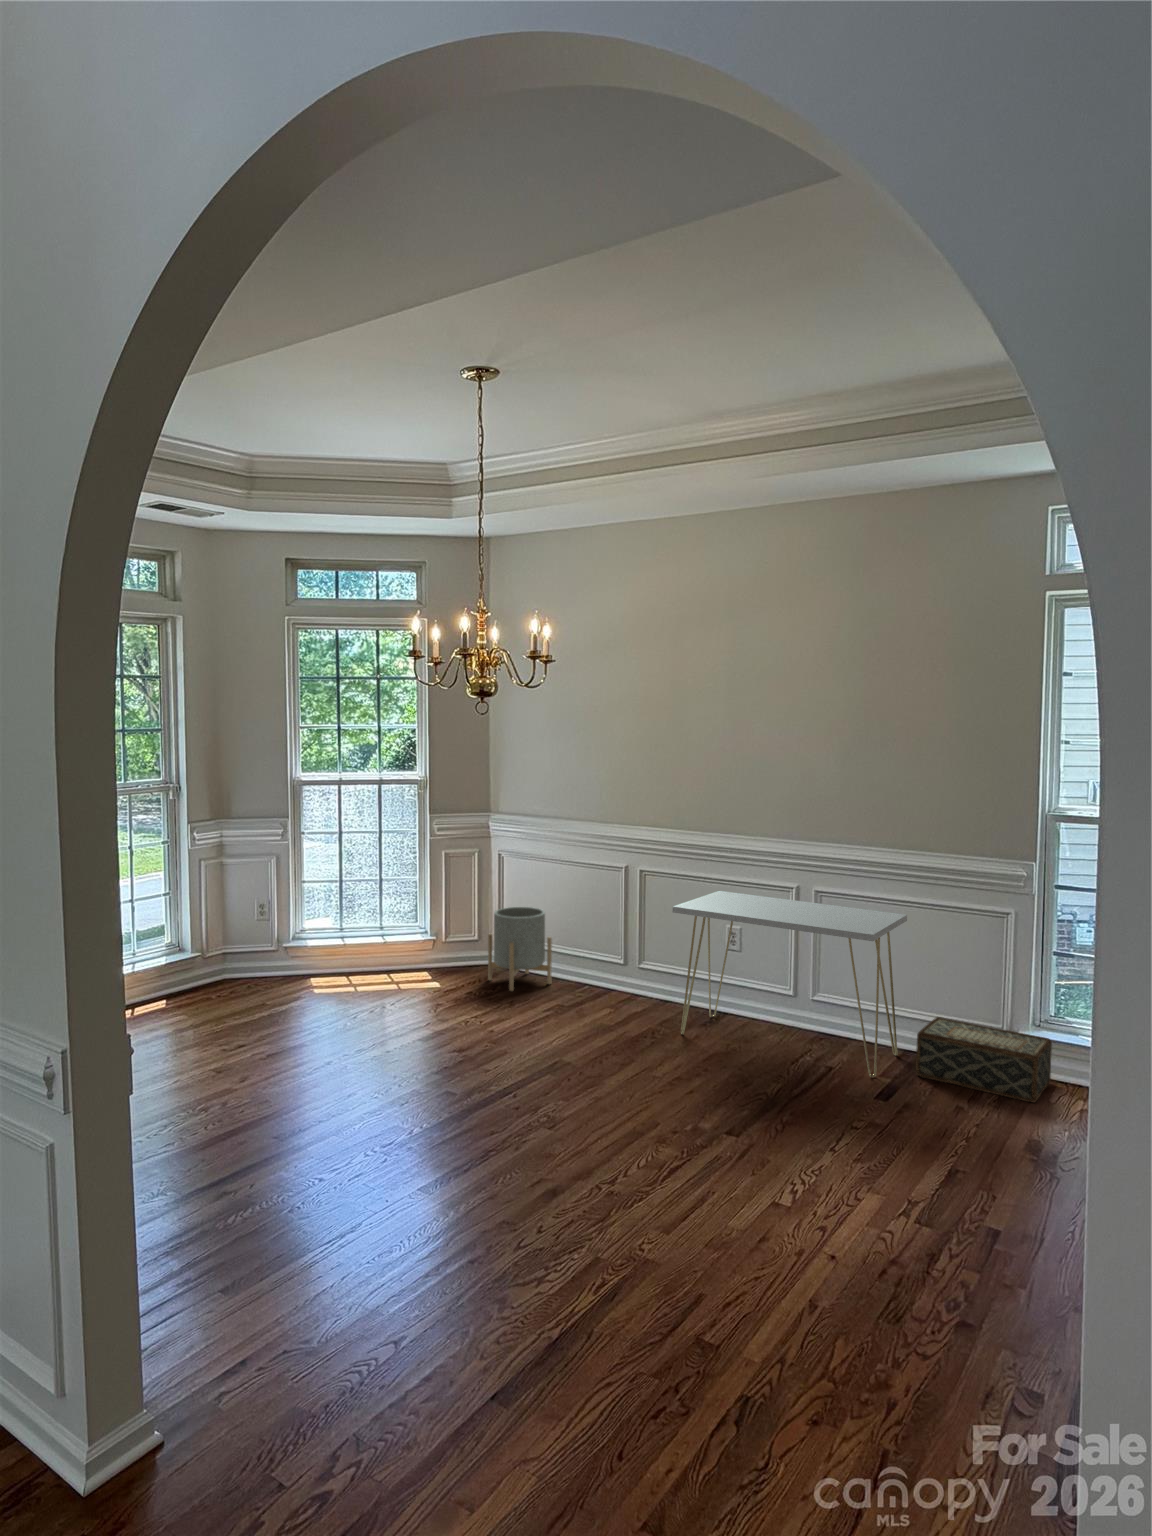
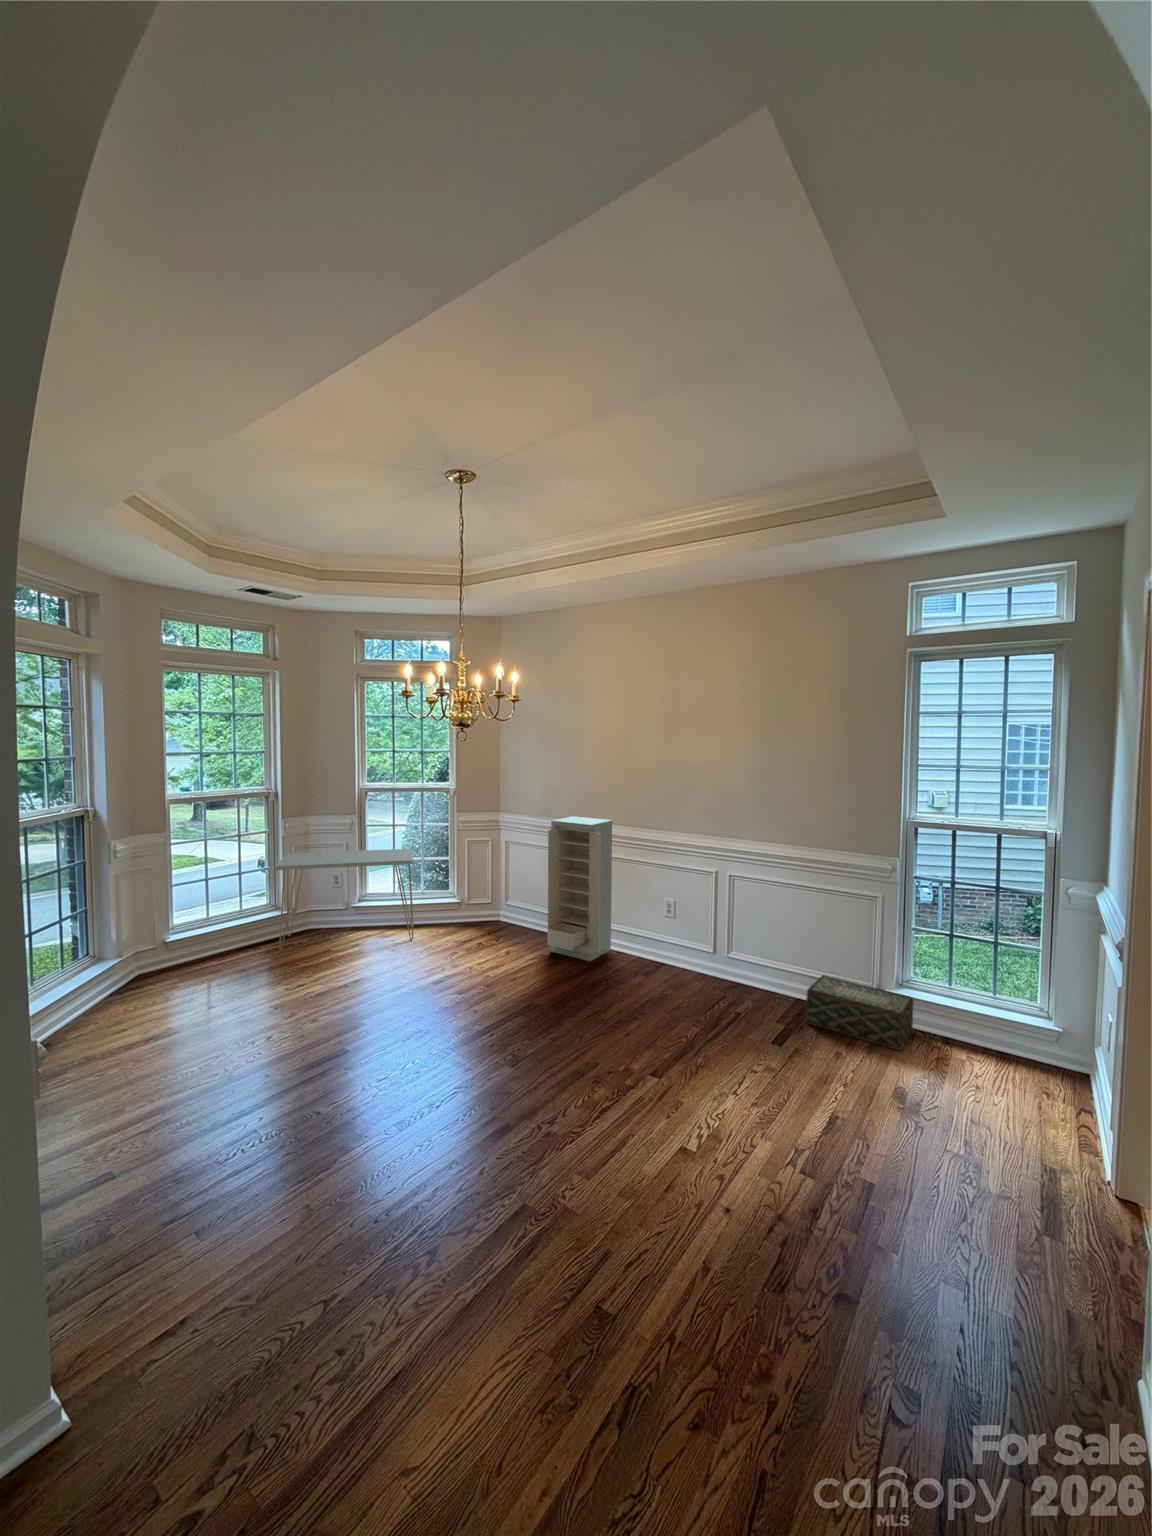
storage cabinet: none [567,817,653,1012] -> present [547,816,612,961]
console table: present [672,891,907,1077] -> present [274,849,414,950]
planter: present [488,907,552,991] -> none [495,880,540,943]

